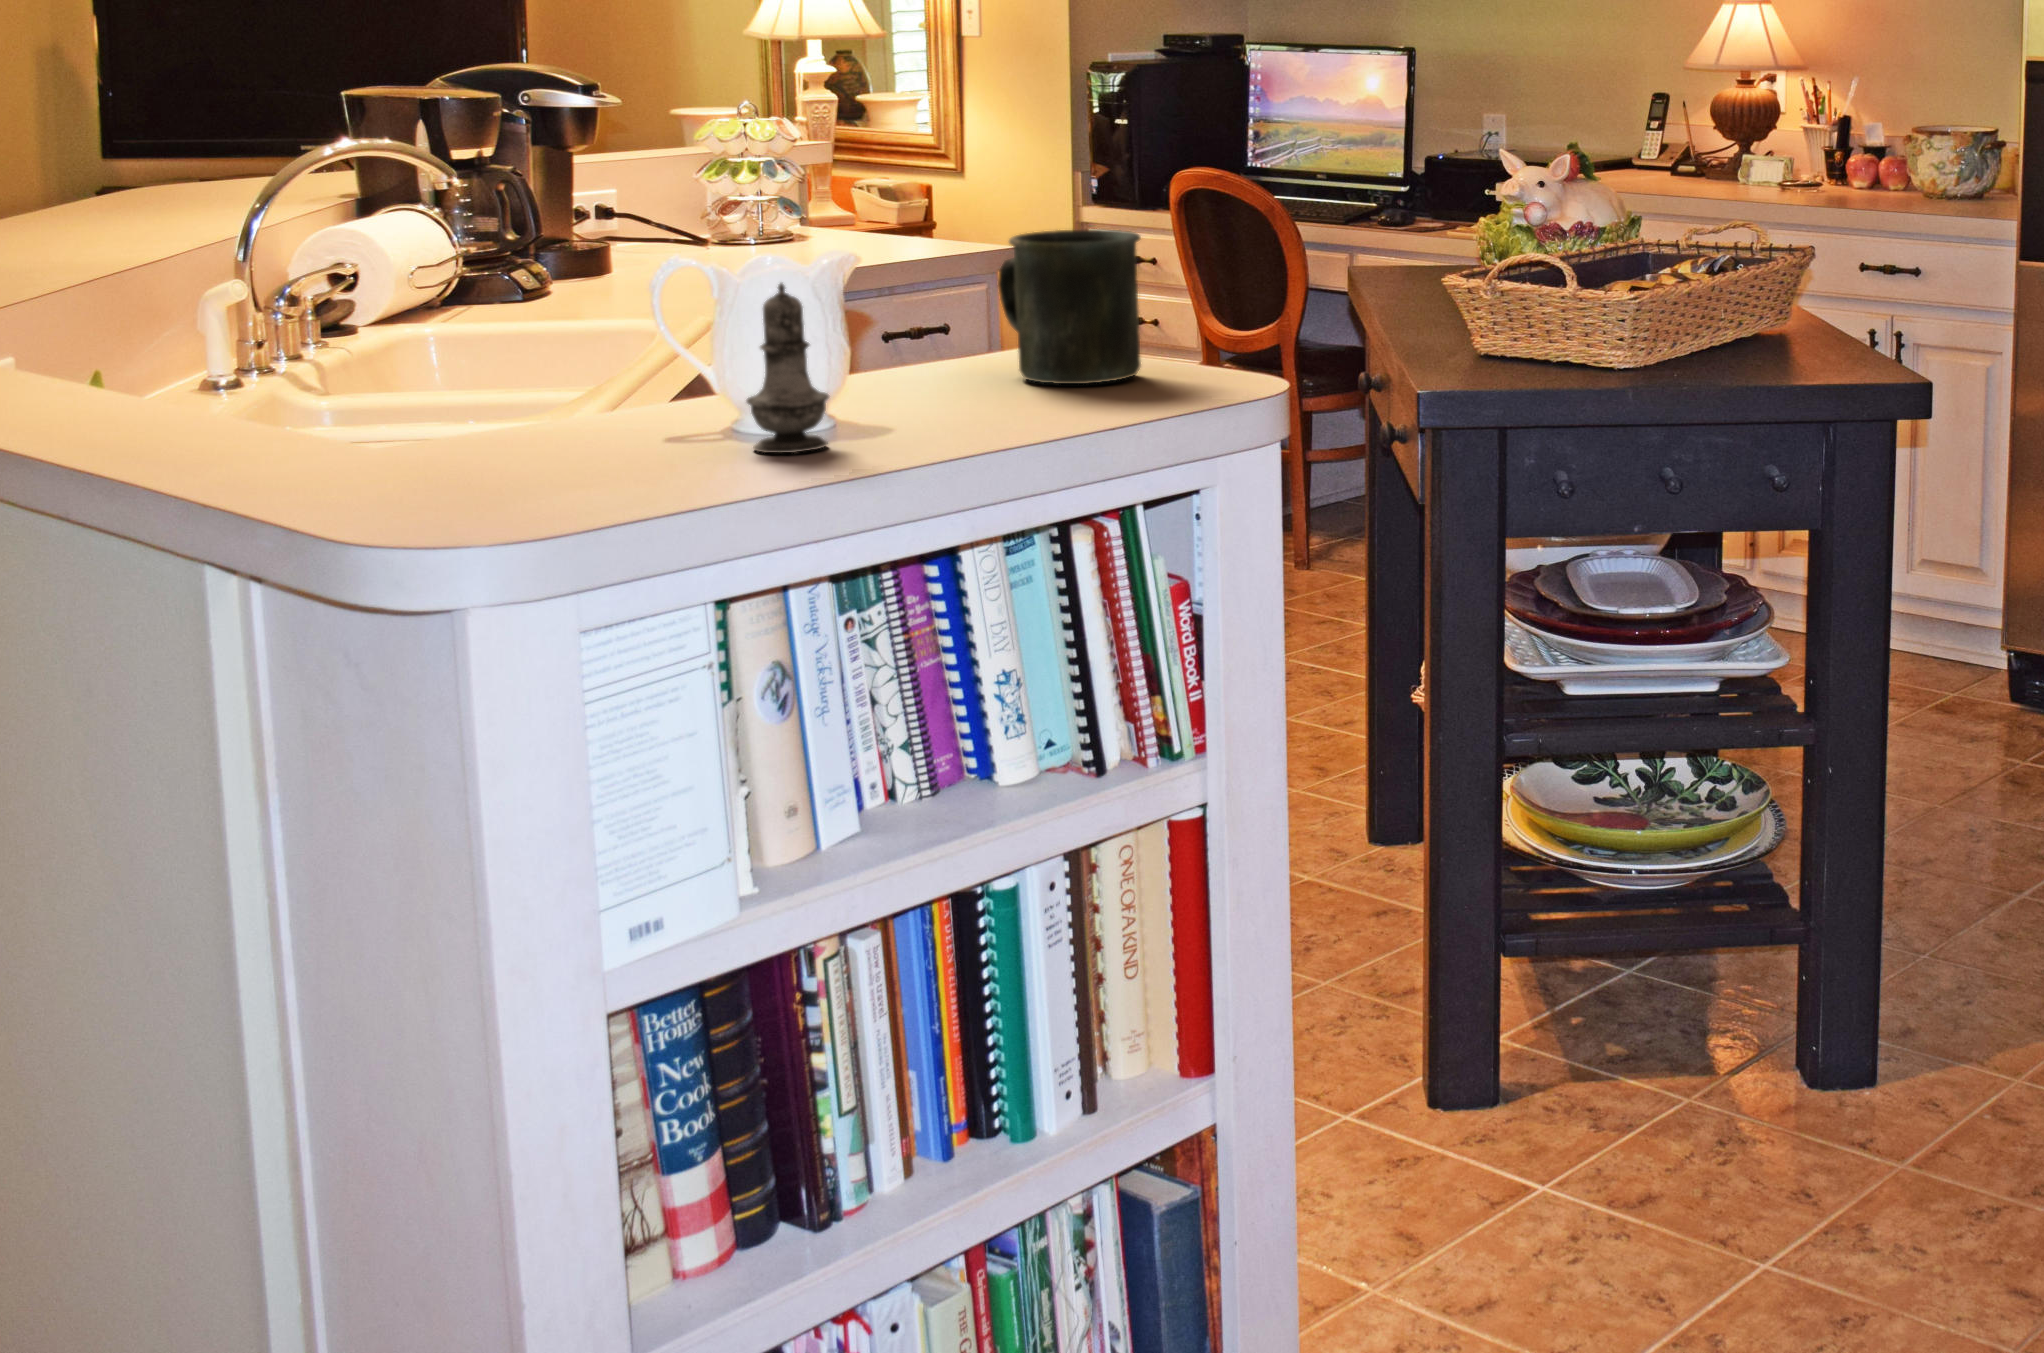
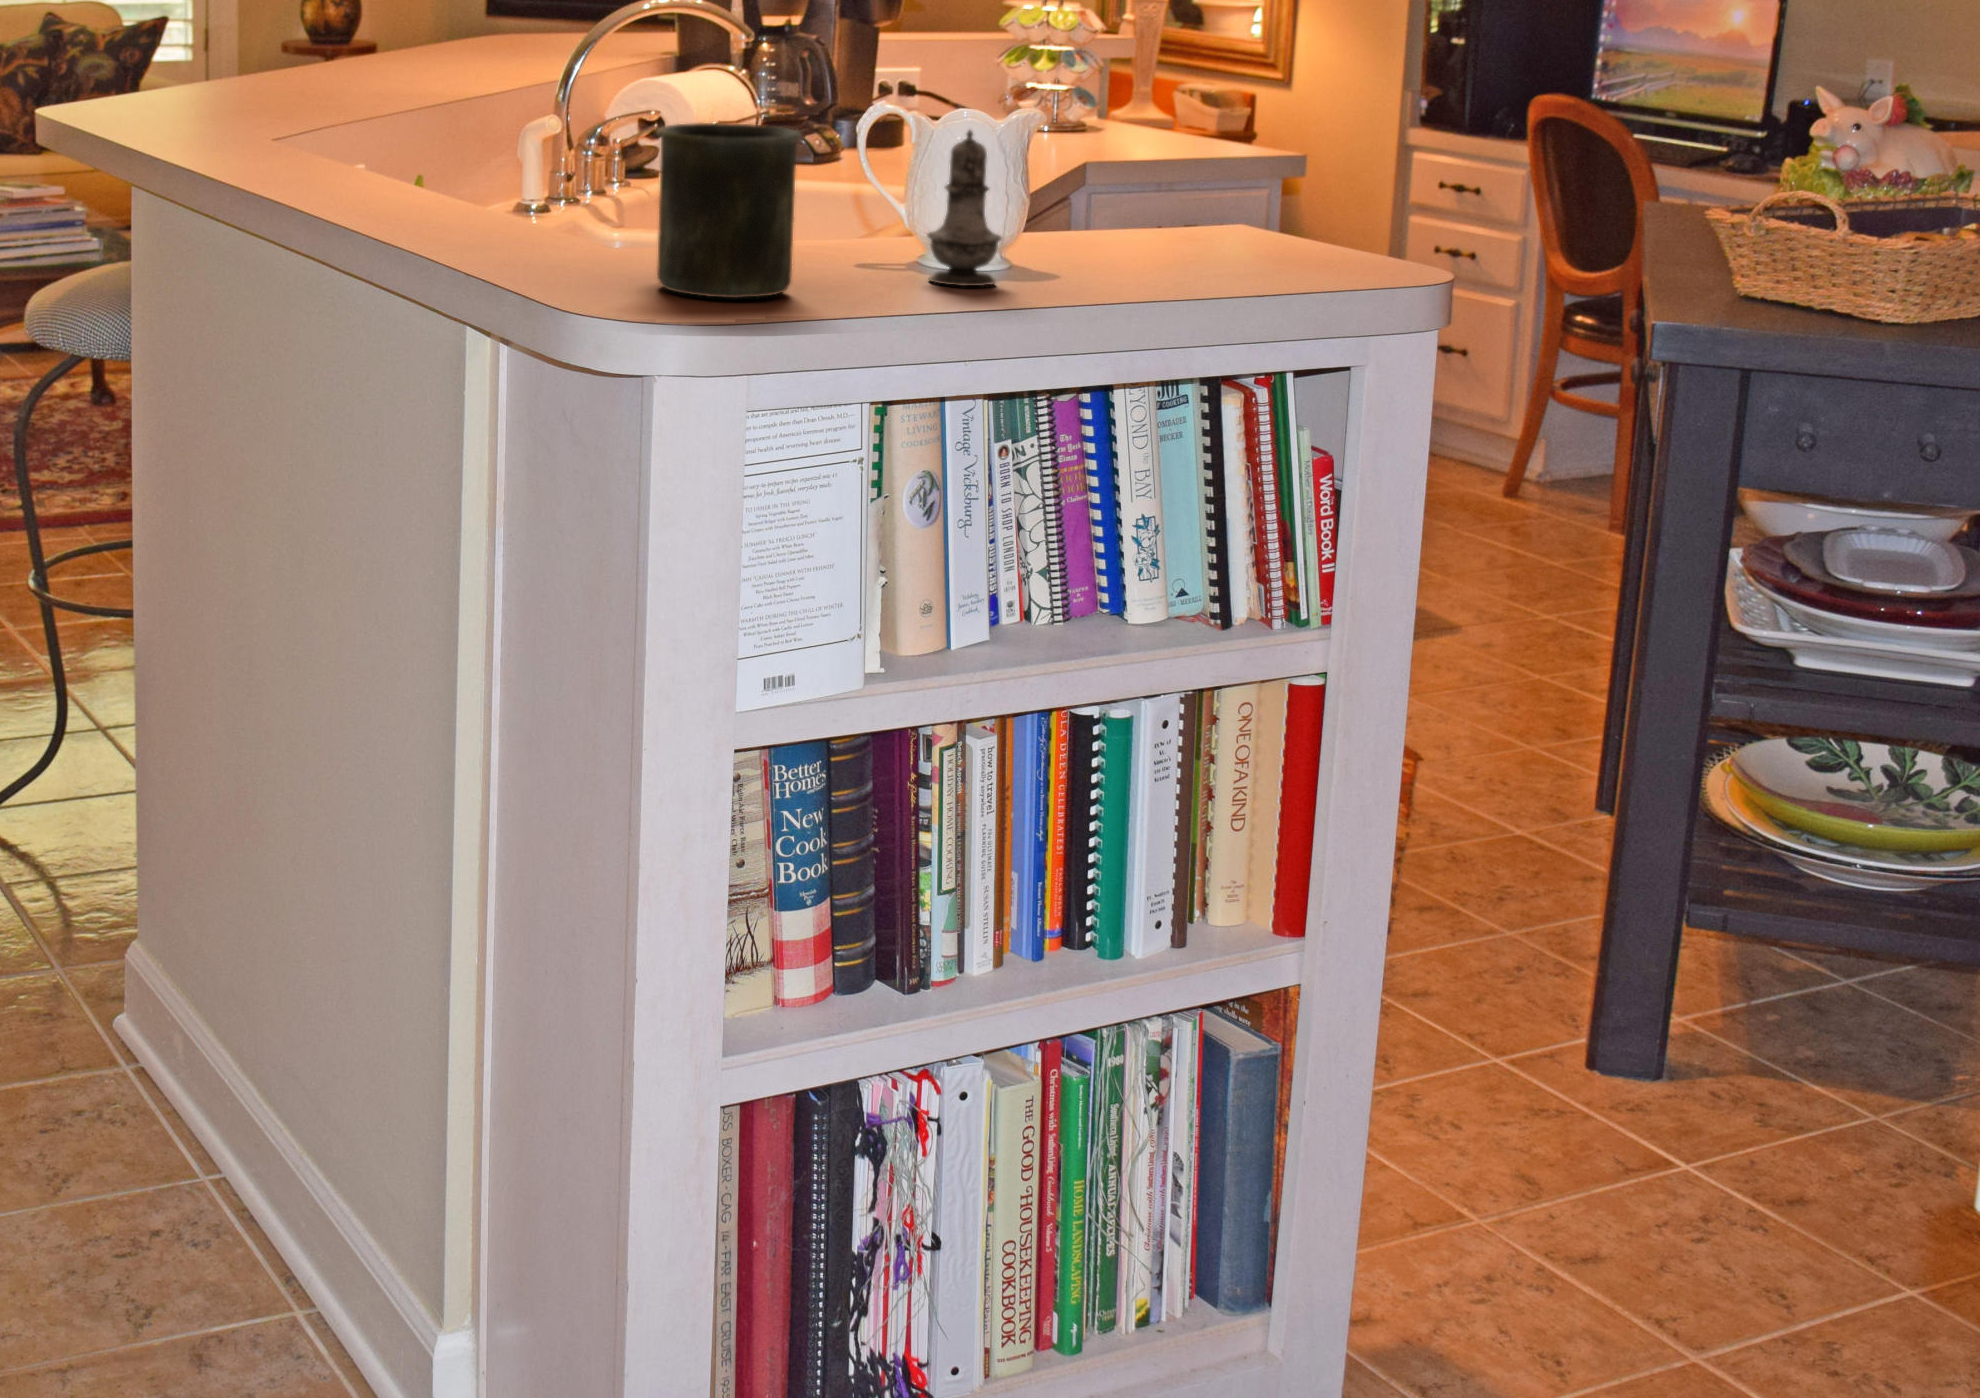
mug: present [998,229,1141,384] -> present [656,123,802,298]

